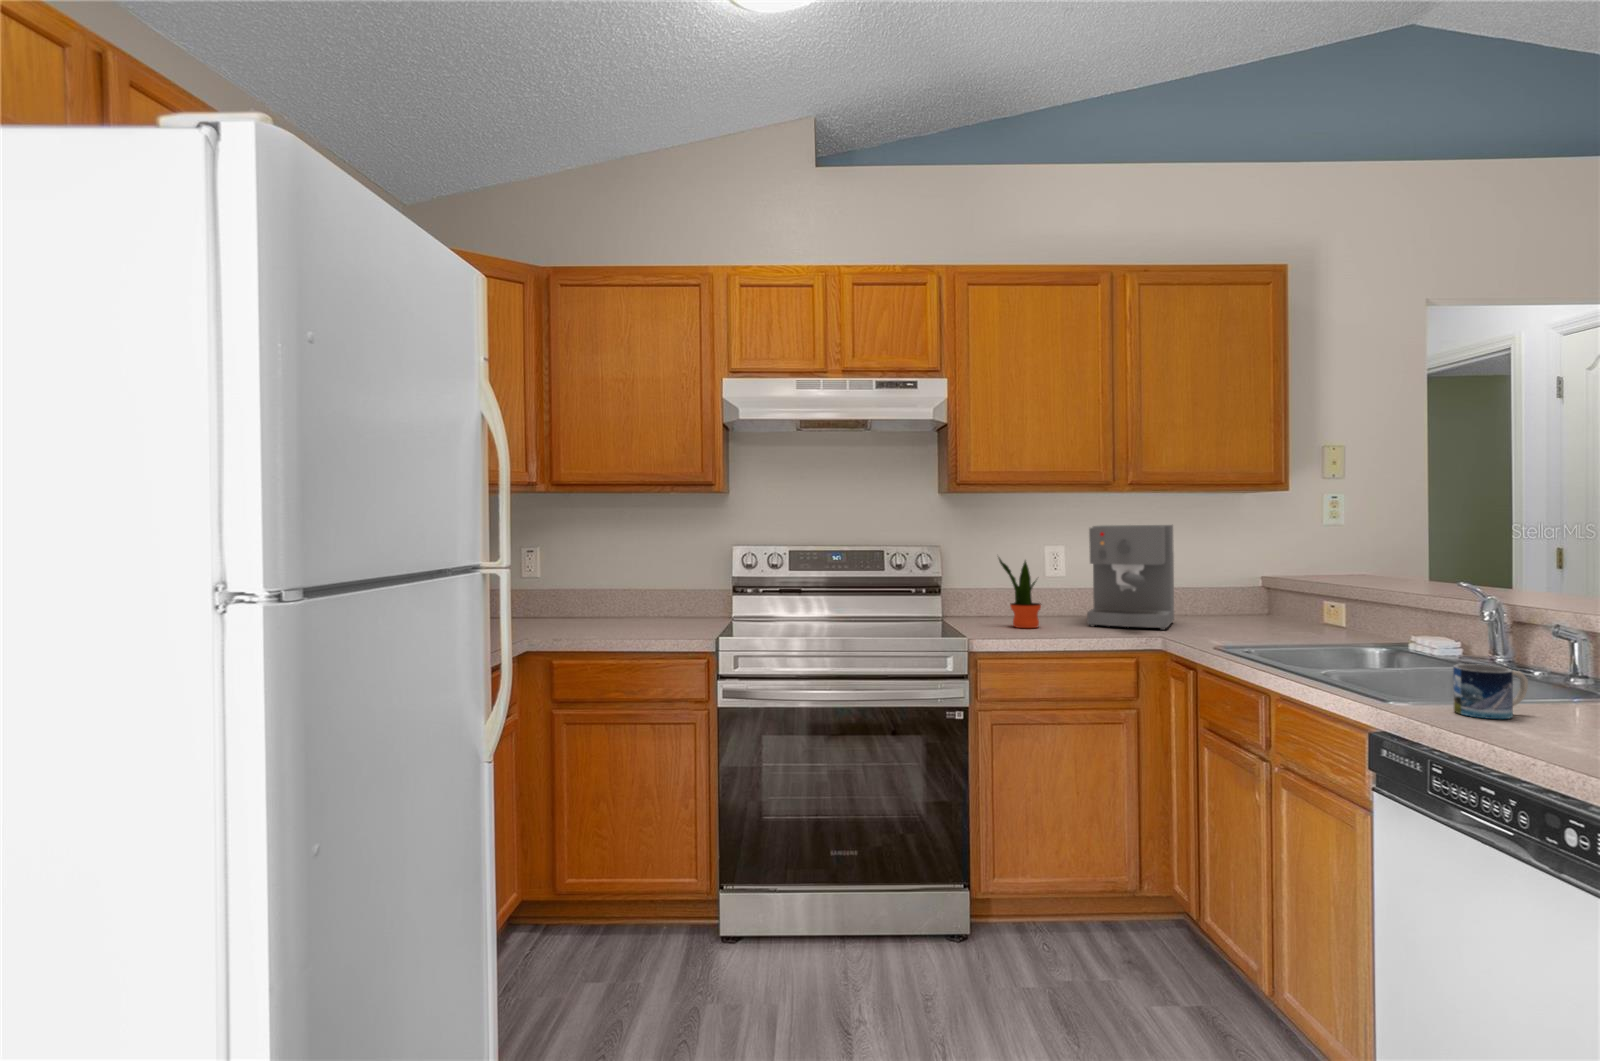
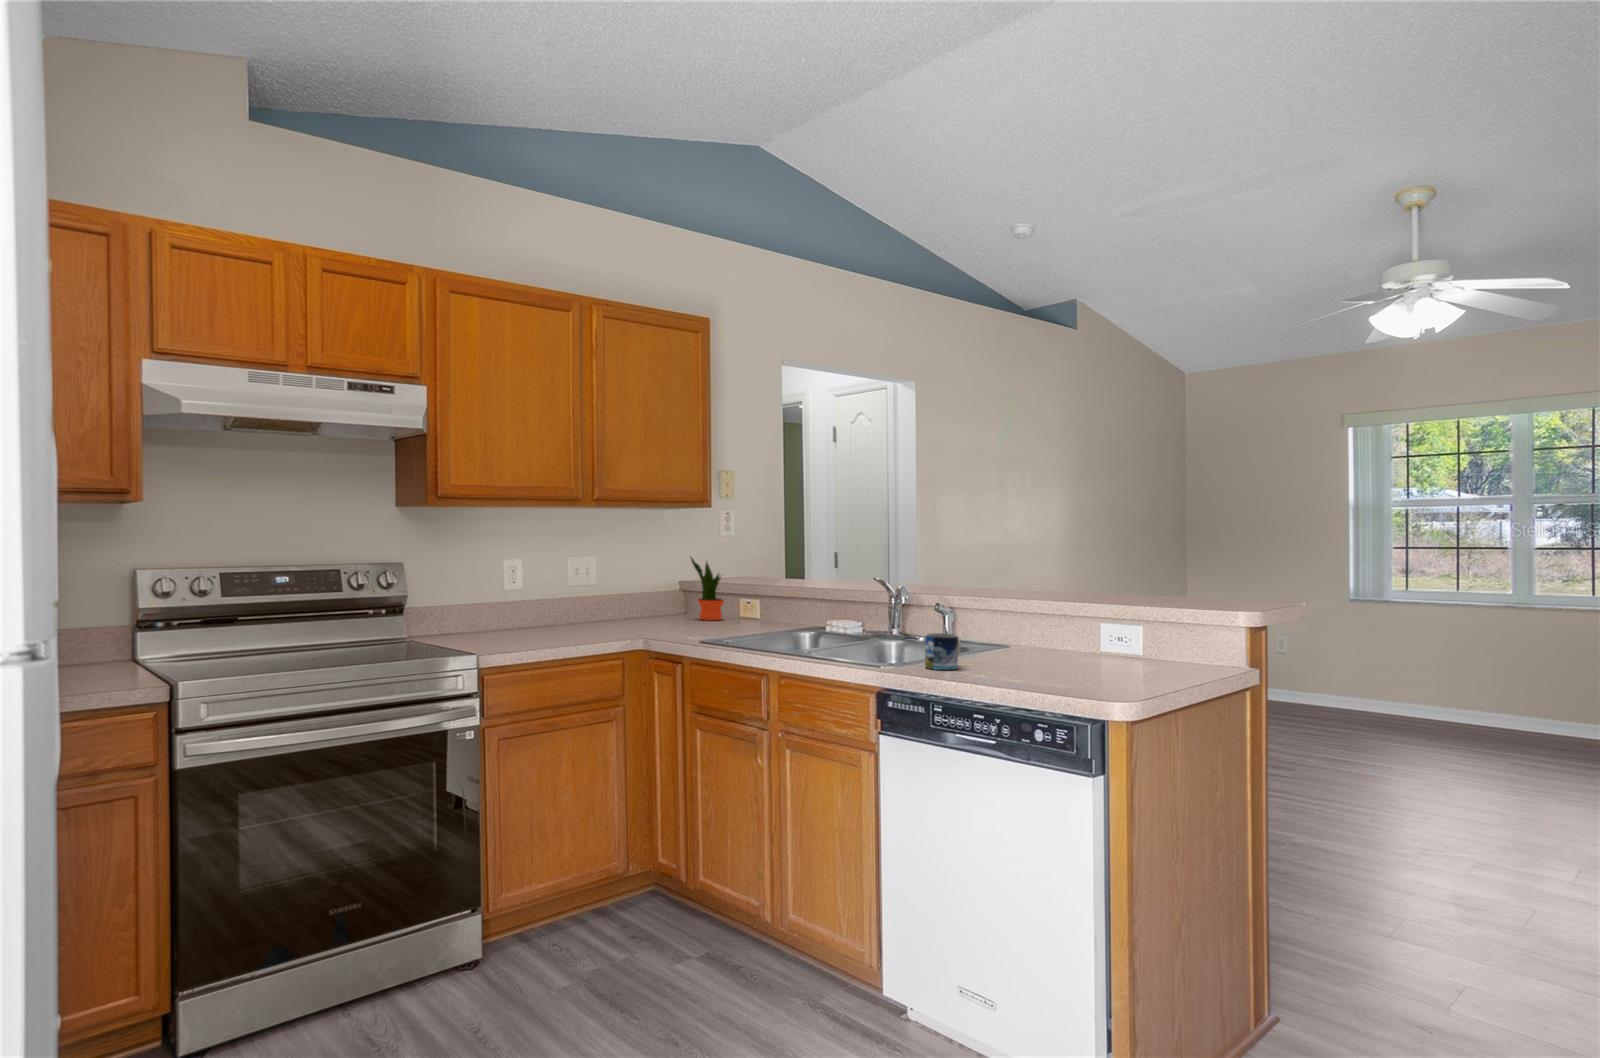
coffee maker: present [1087,525,1174,630] -> none [561,528,641,631]
potted plant: present [999,558,1041,628] -> present [691,558,724,621]

